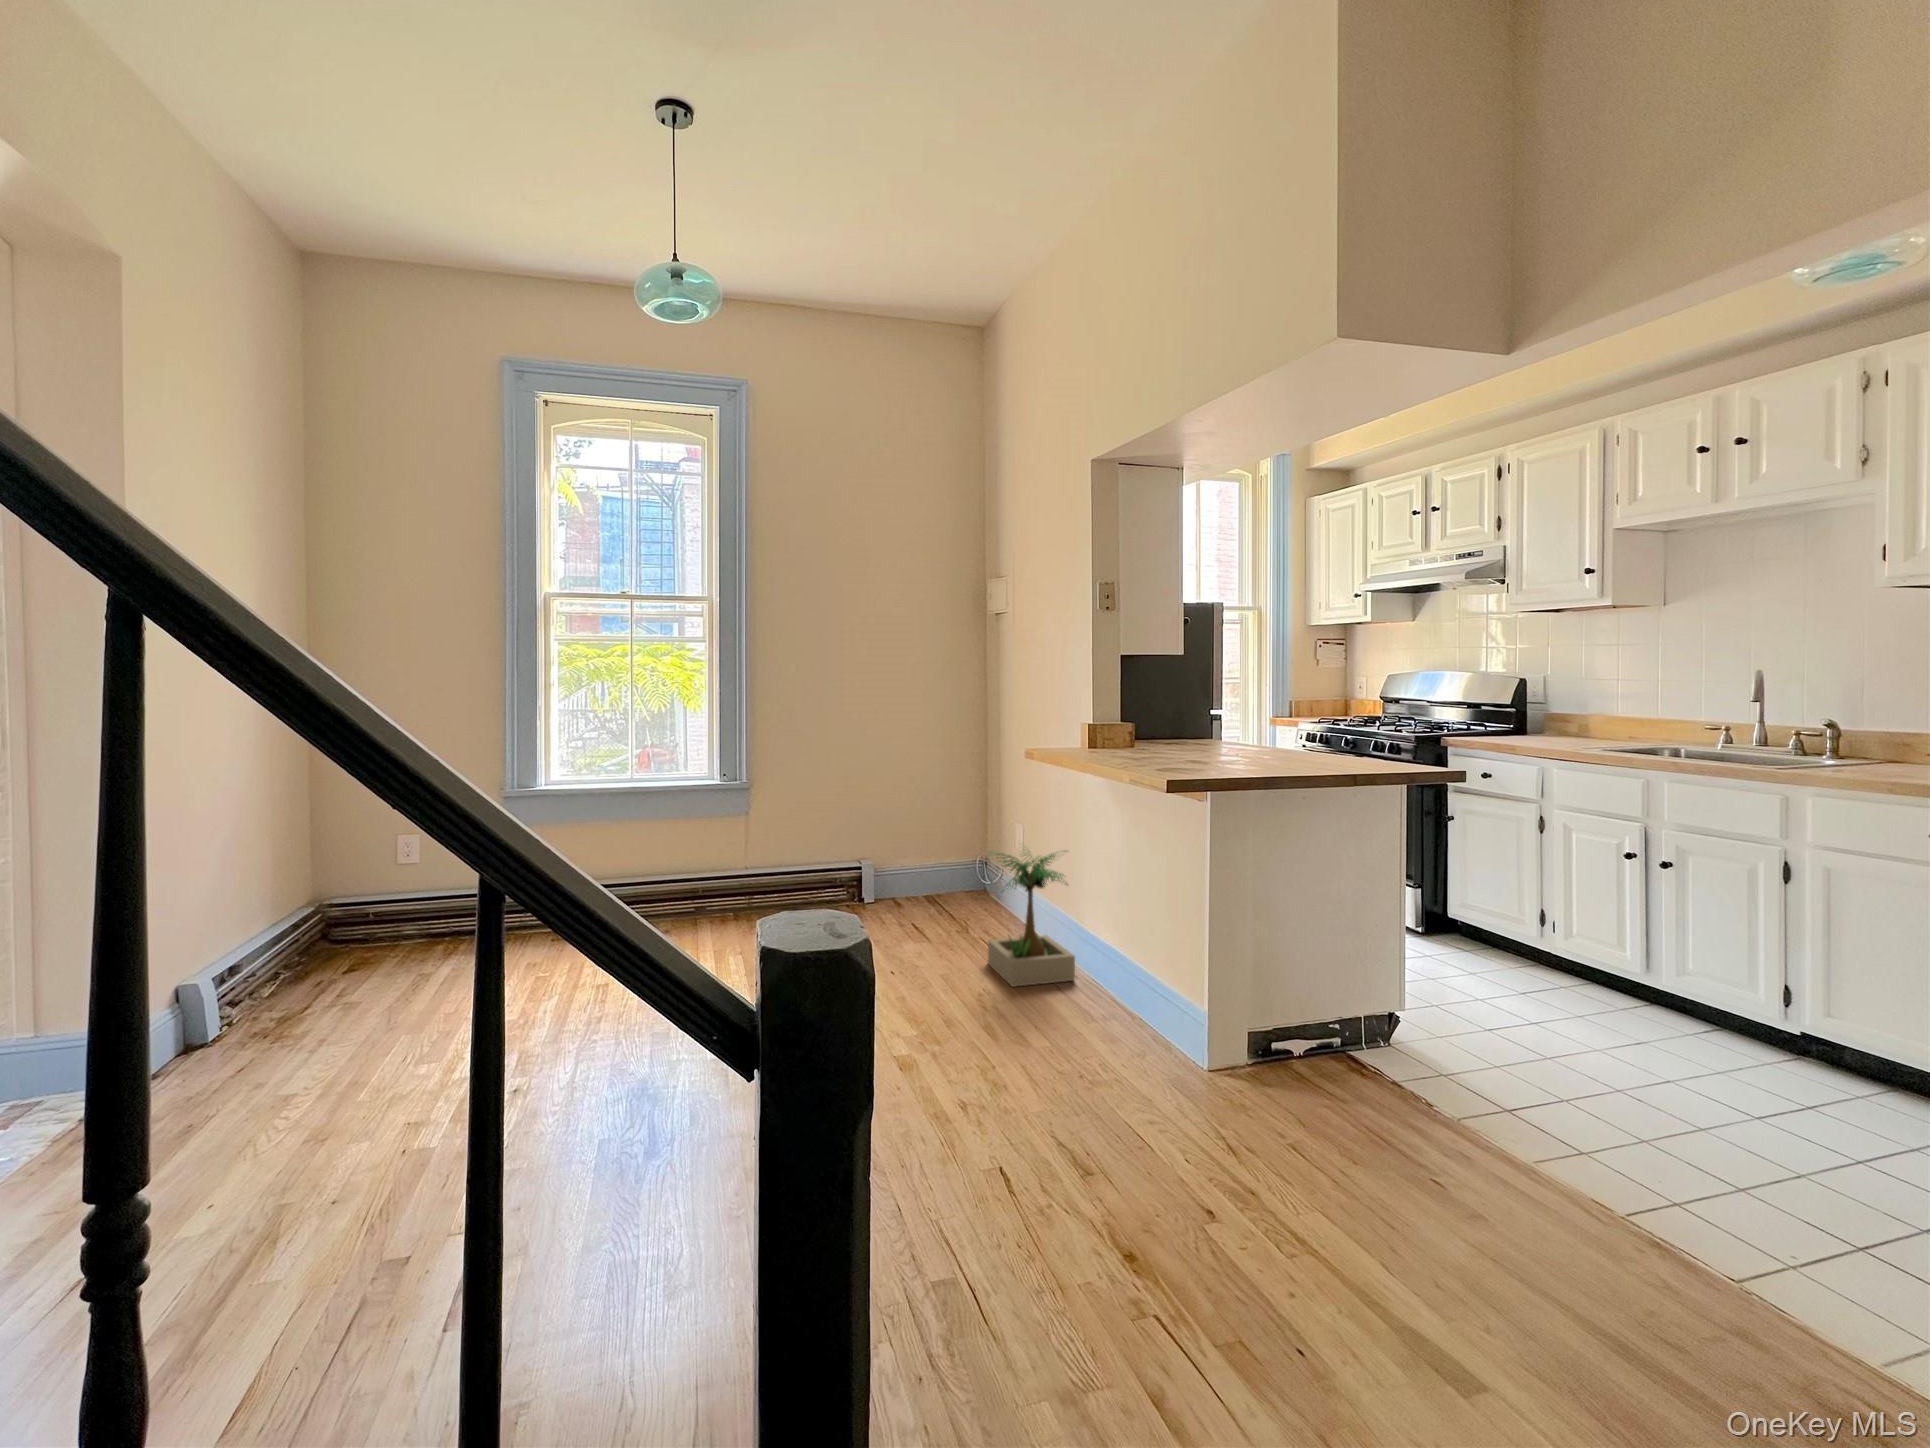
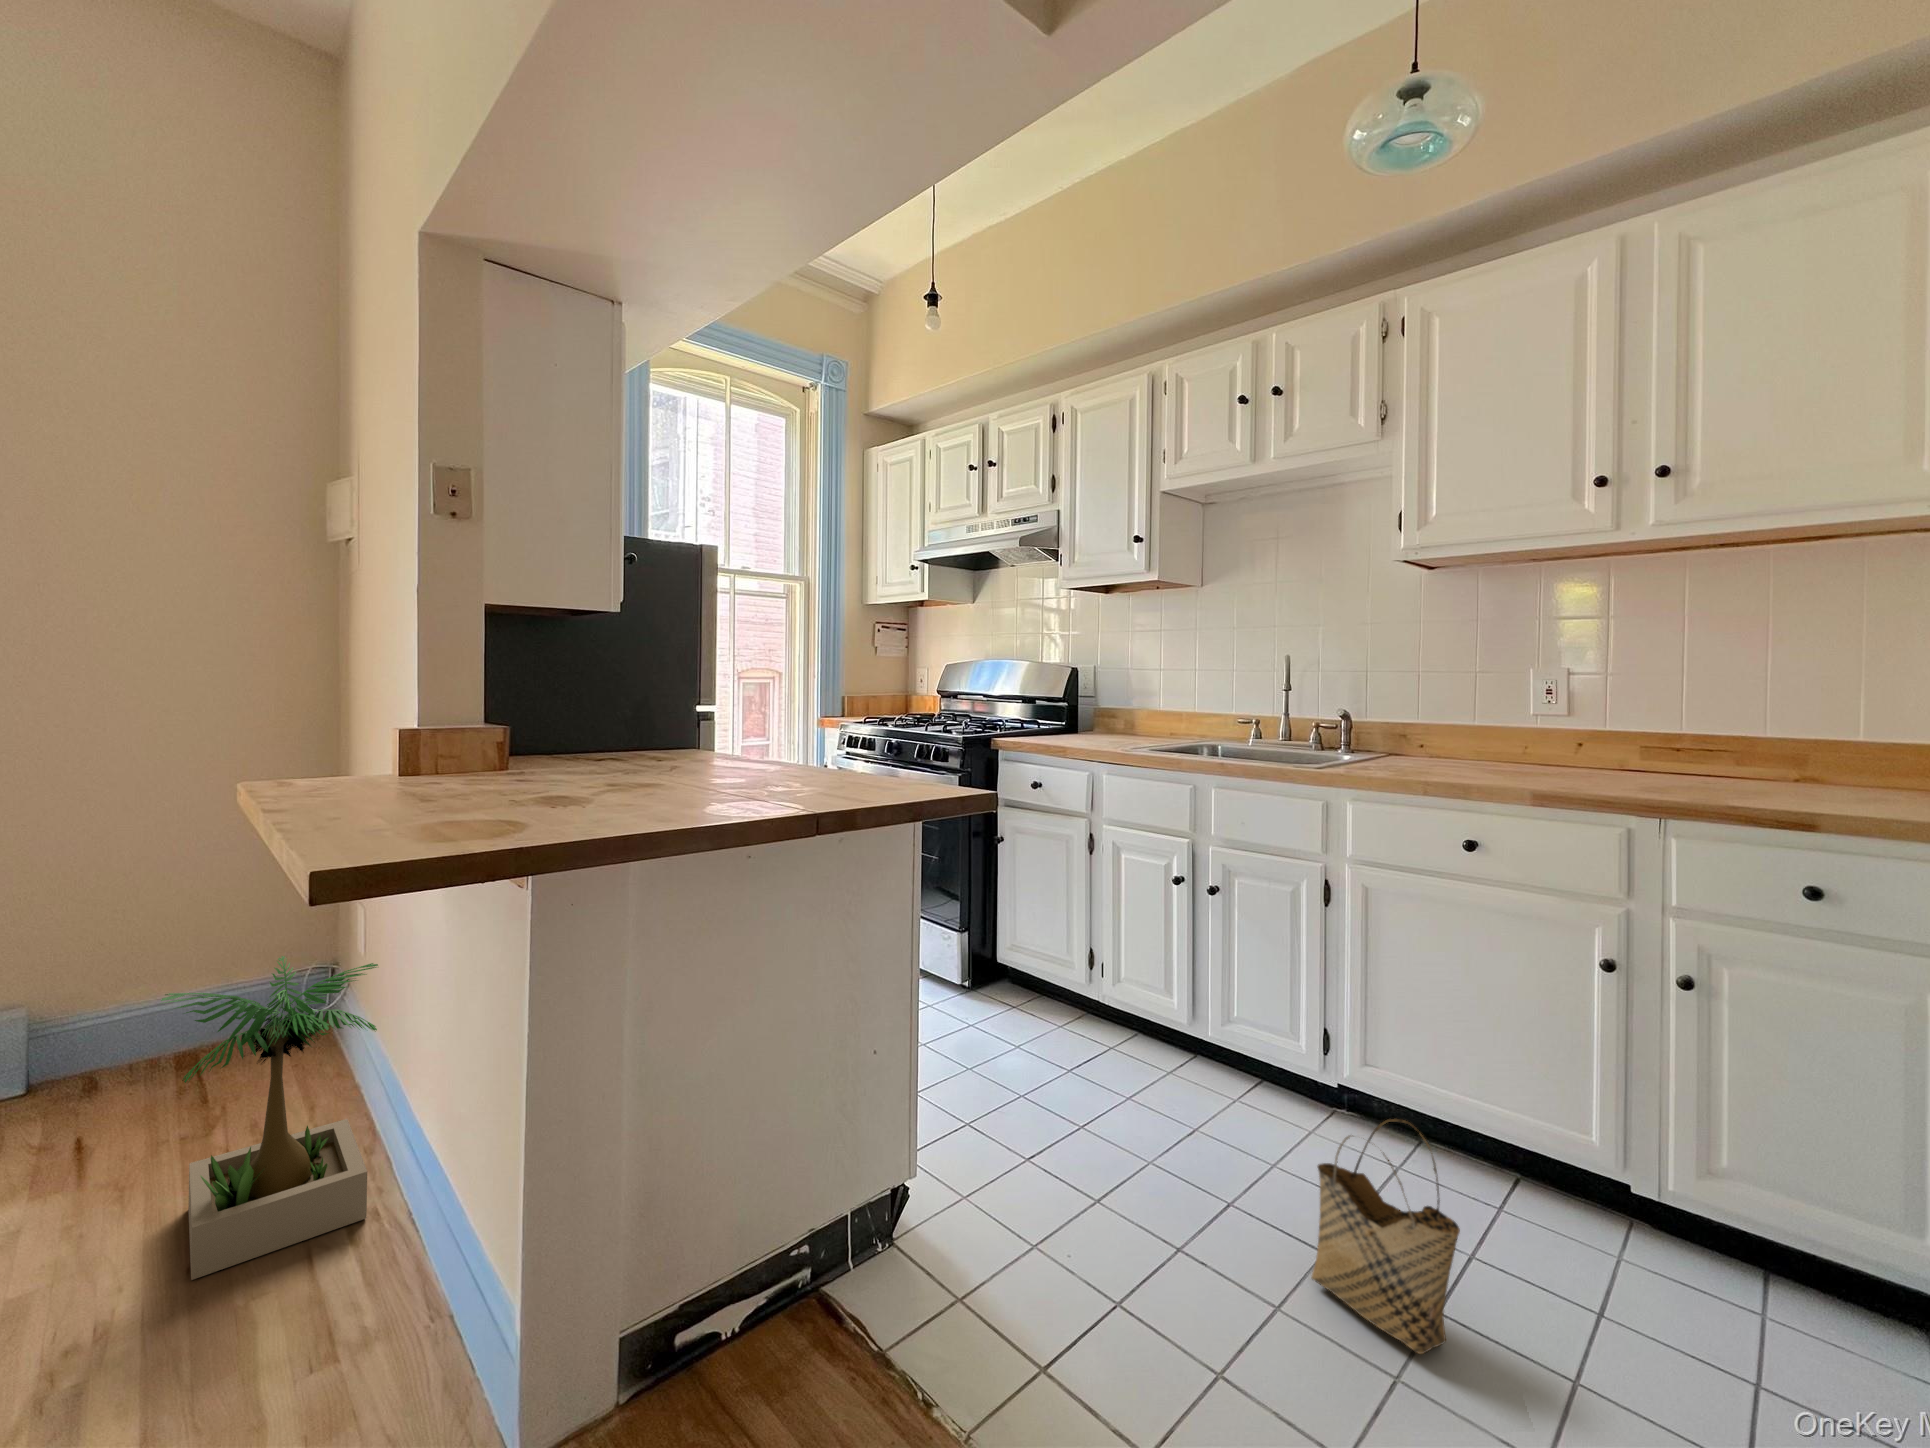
woven basket: none [1732,1012,1862,1167] -> present [1311,1118,1460,1354]

